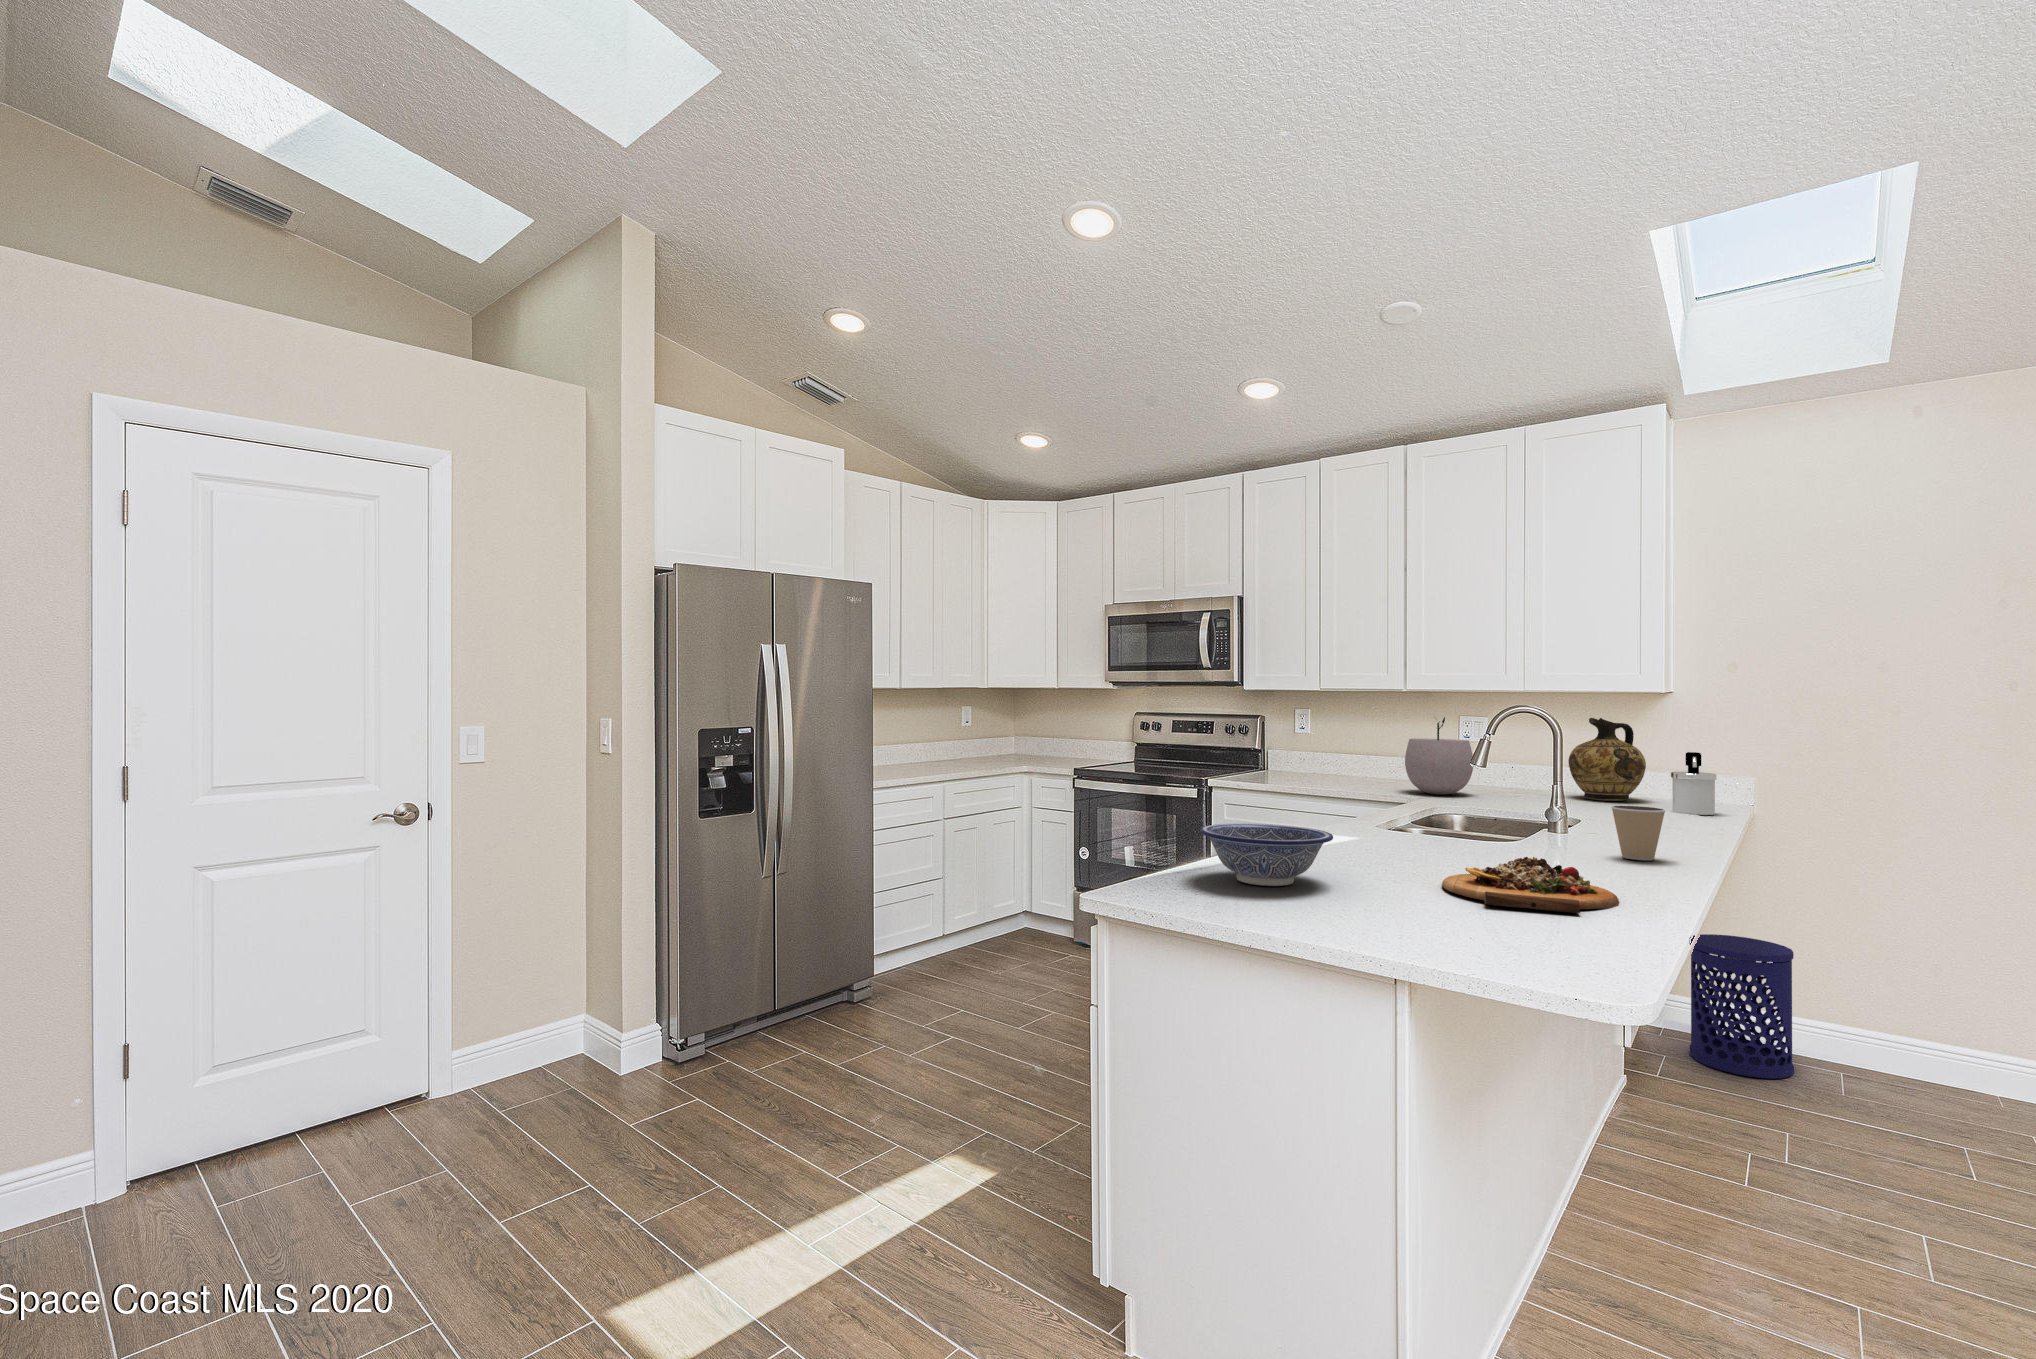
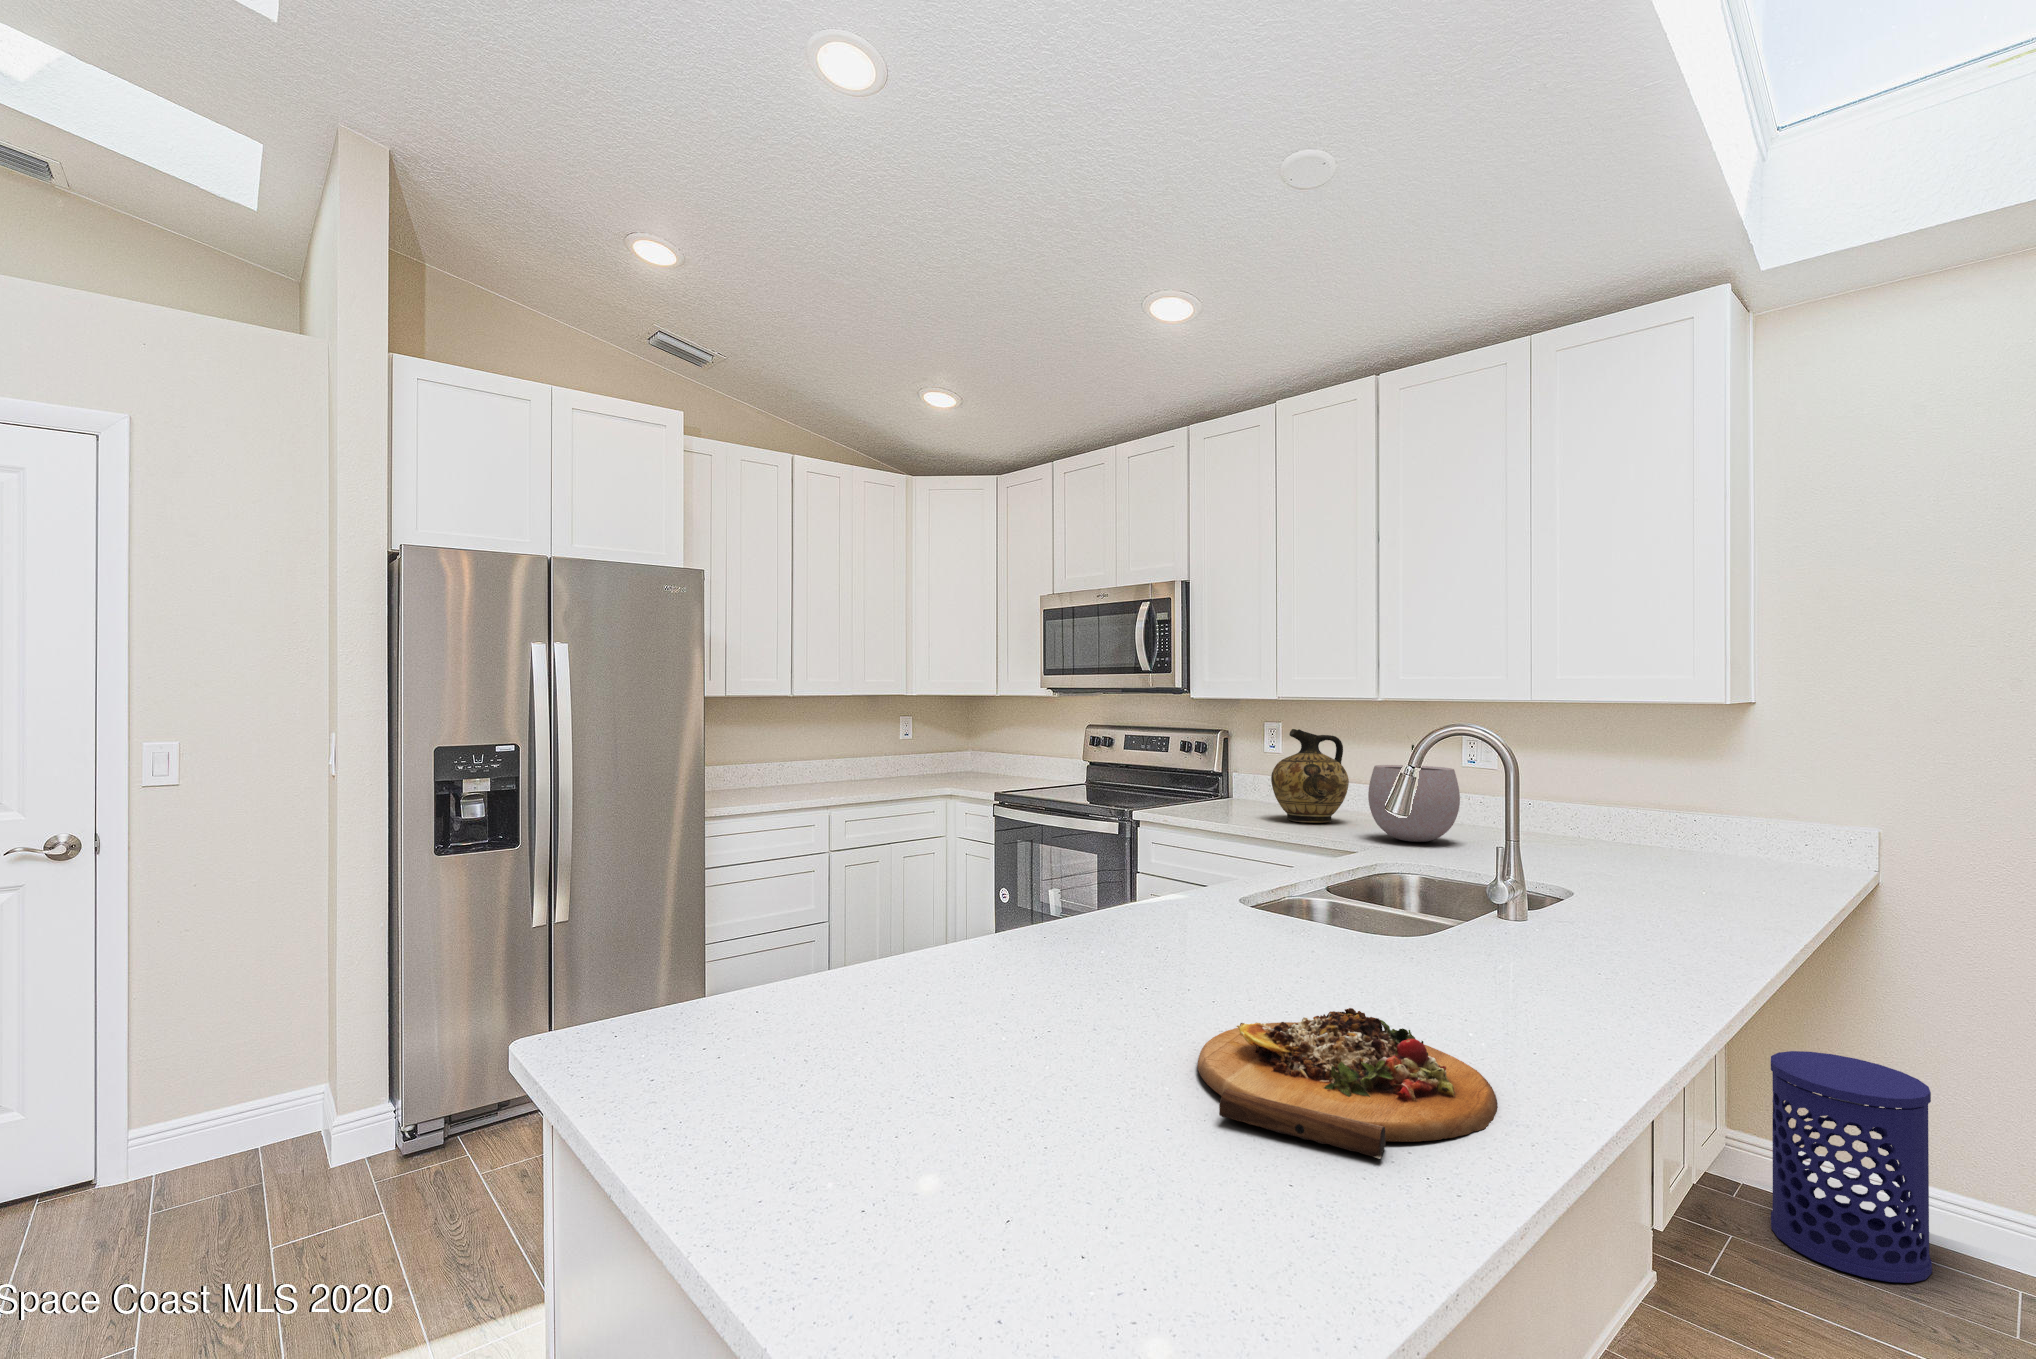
ceramic jug: present [1568,718,1646,801] -> present [1271,729,1349,823]
soap dispenser: present [1671,752,1716,815] -> none [1734,794,1803,888]
coffee cup: present [1611,806,1665,860] -> none [1568,897,1657,995]
decorative bowl: present [1200,823,1333,886] -> none [826,917,1038,1036]

